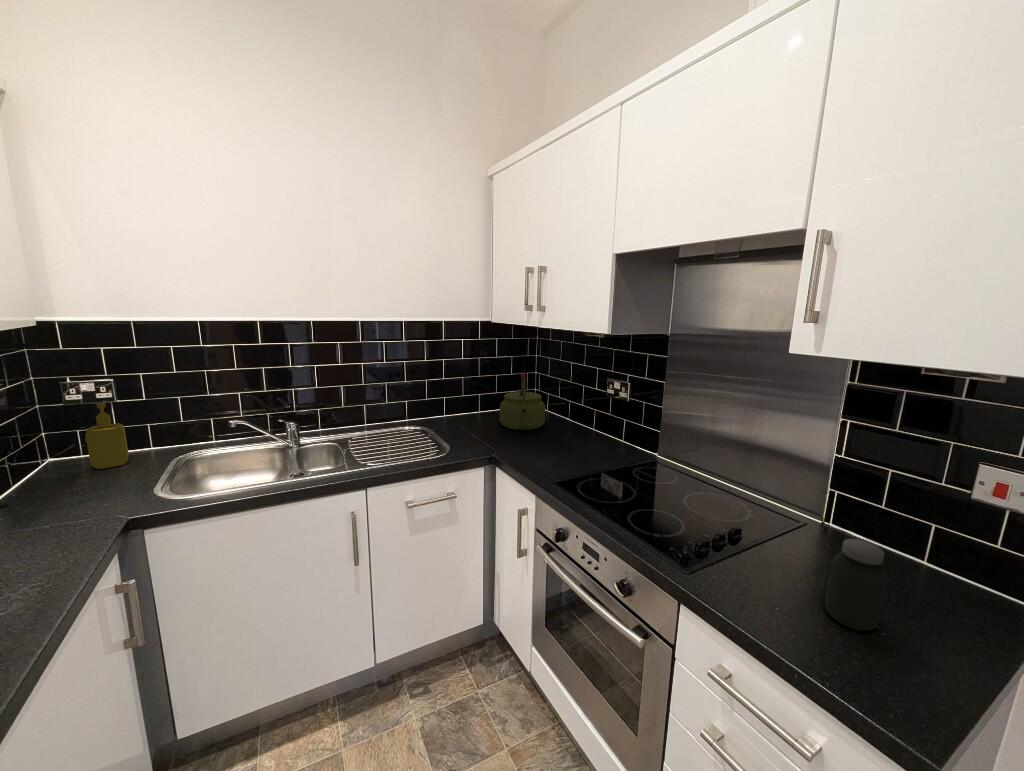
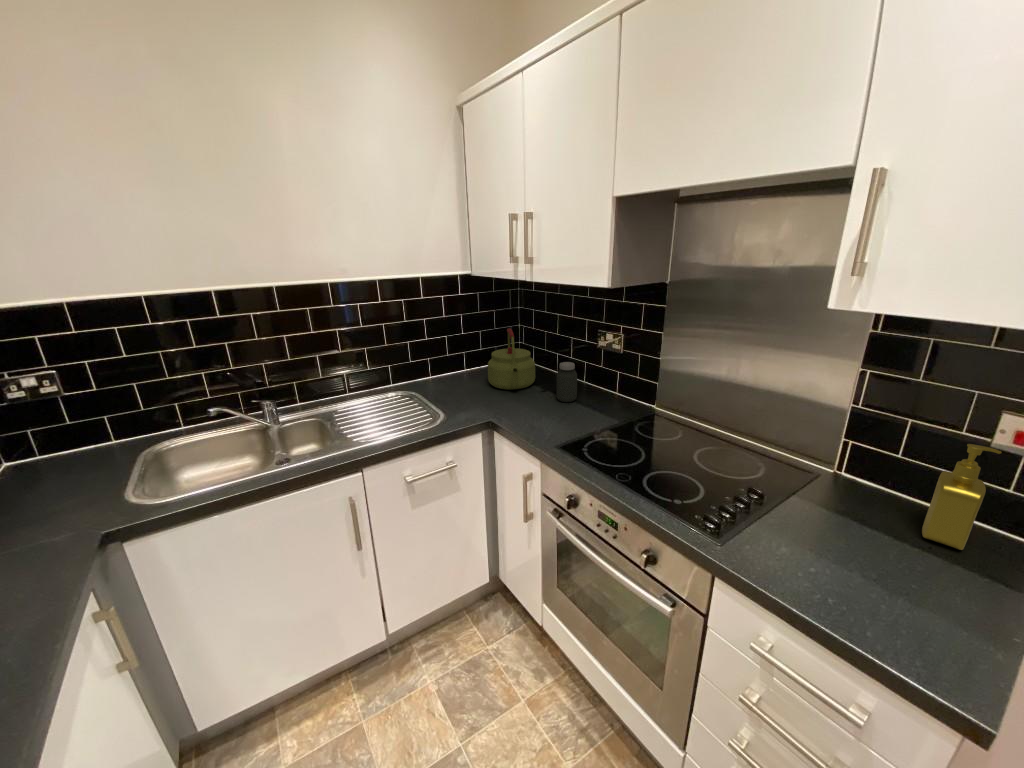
soap dispenser: present [85,402,129,469] -> present [922,444,1002,550]
jar: present [825,539,887,631] -> present [557,362,577,402]

